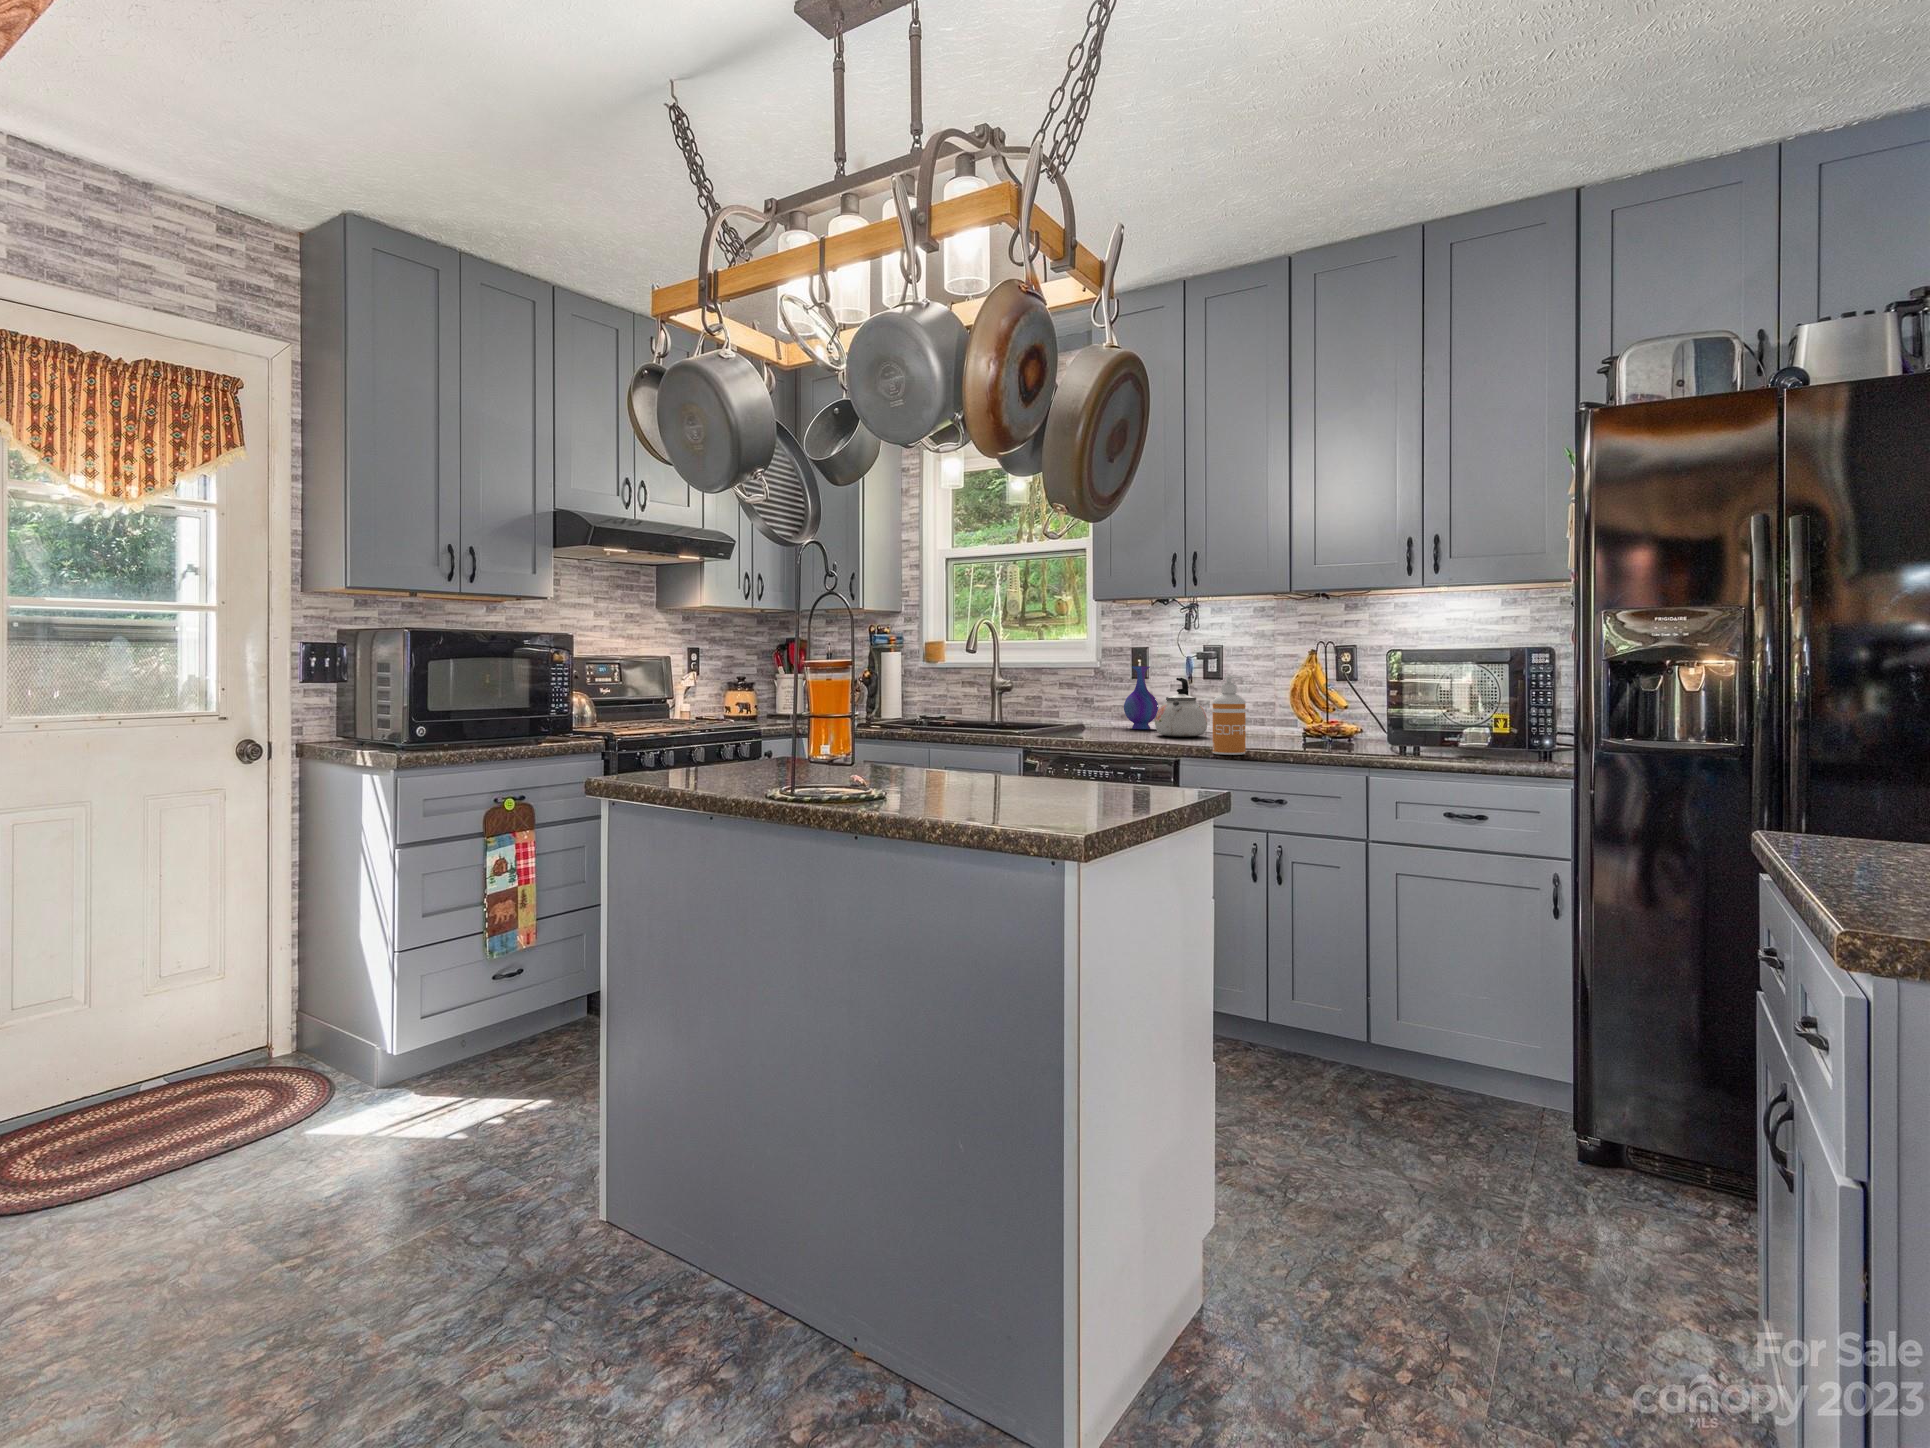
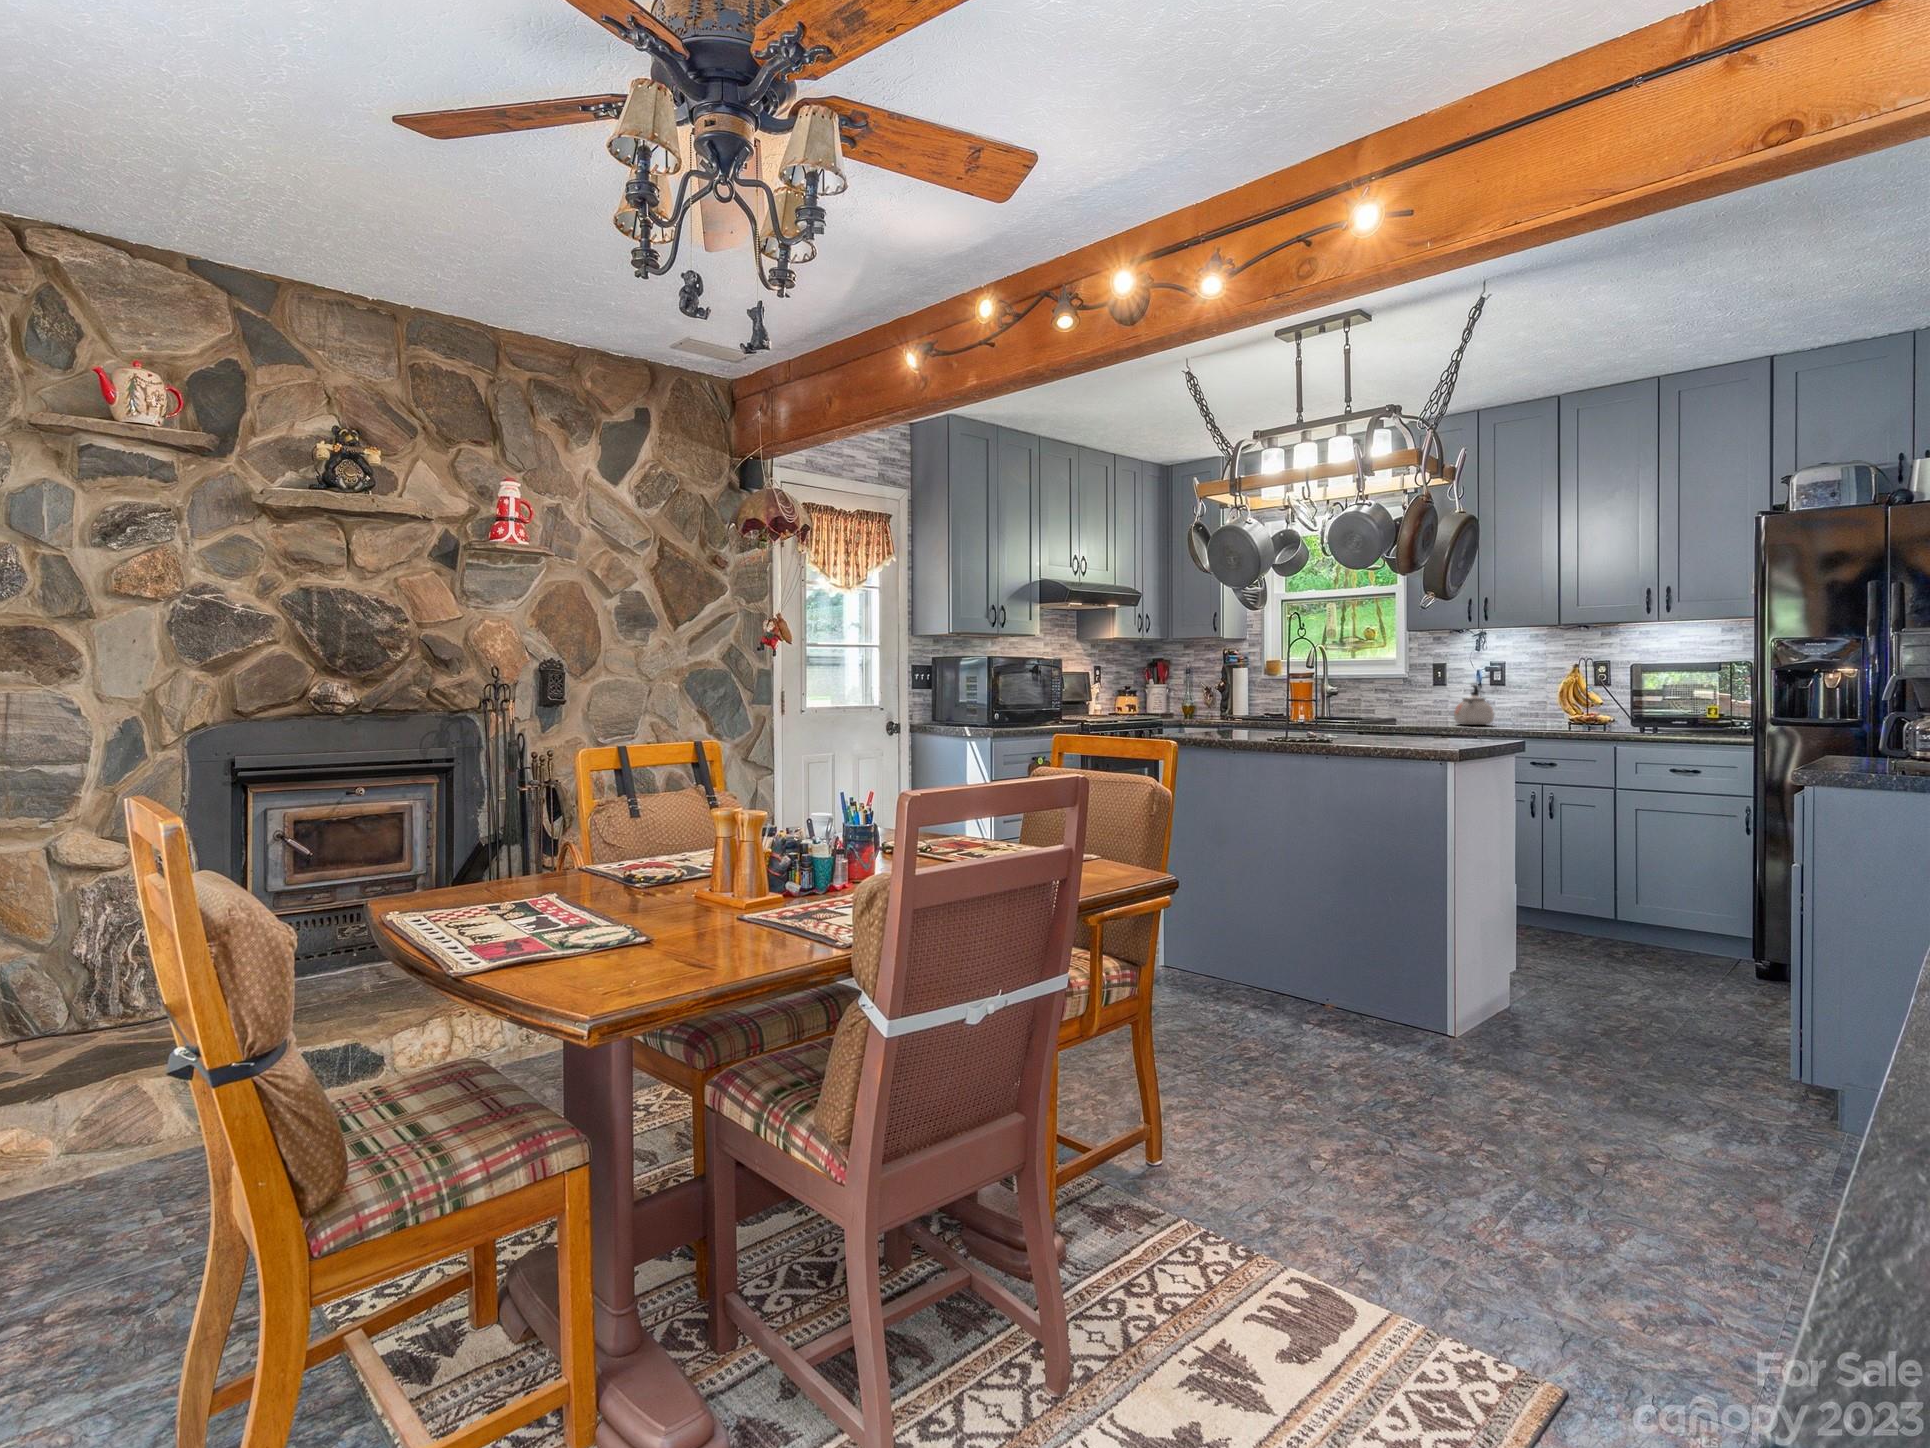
vase: present [1124,666,1158,729] -> none [1427,677,1454,721]
soap dispenser: present [1213,676,1246,755] -> none [1501,682,1525,734]

